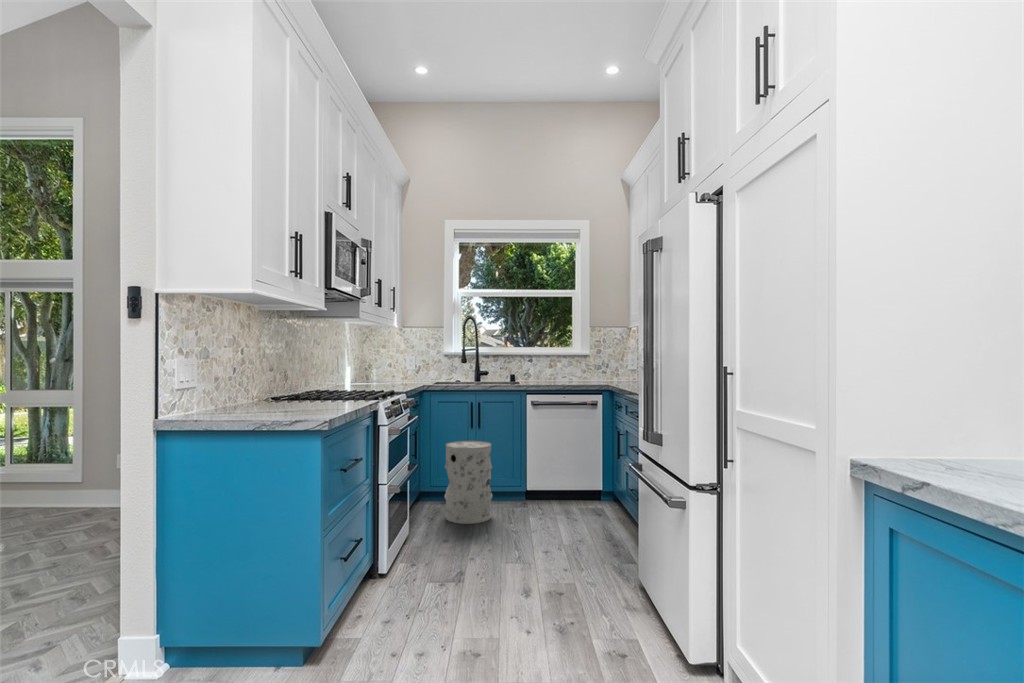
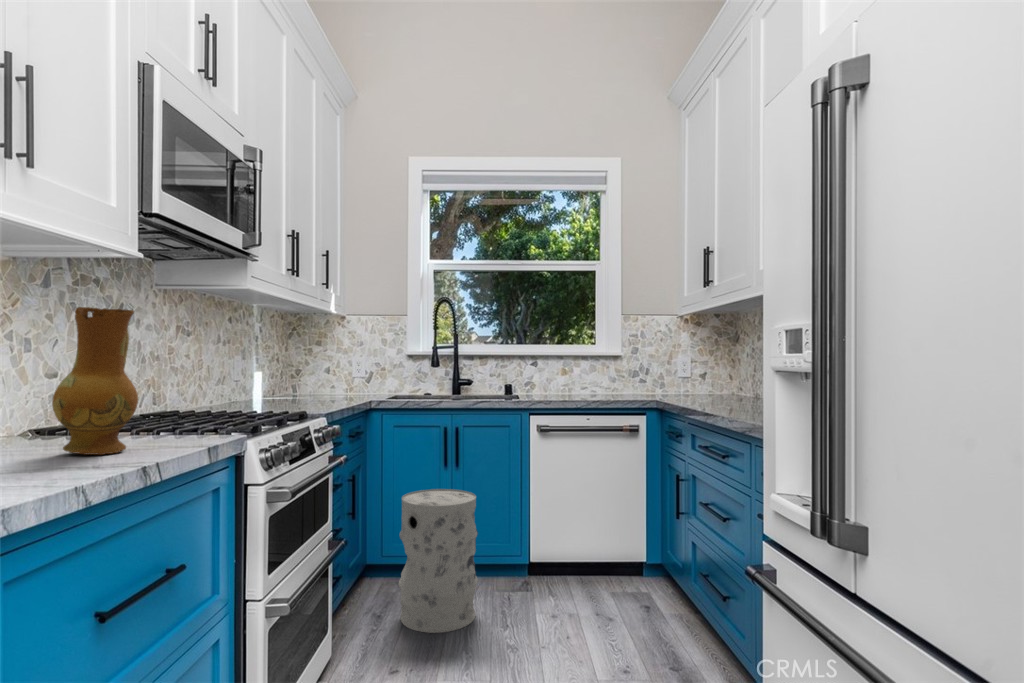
ceramic jug: none [312,344,344,407] -> present [52,307,138,455]

